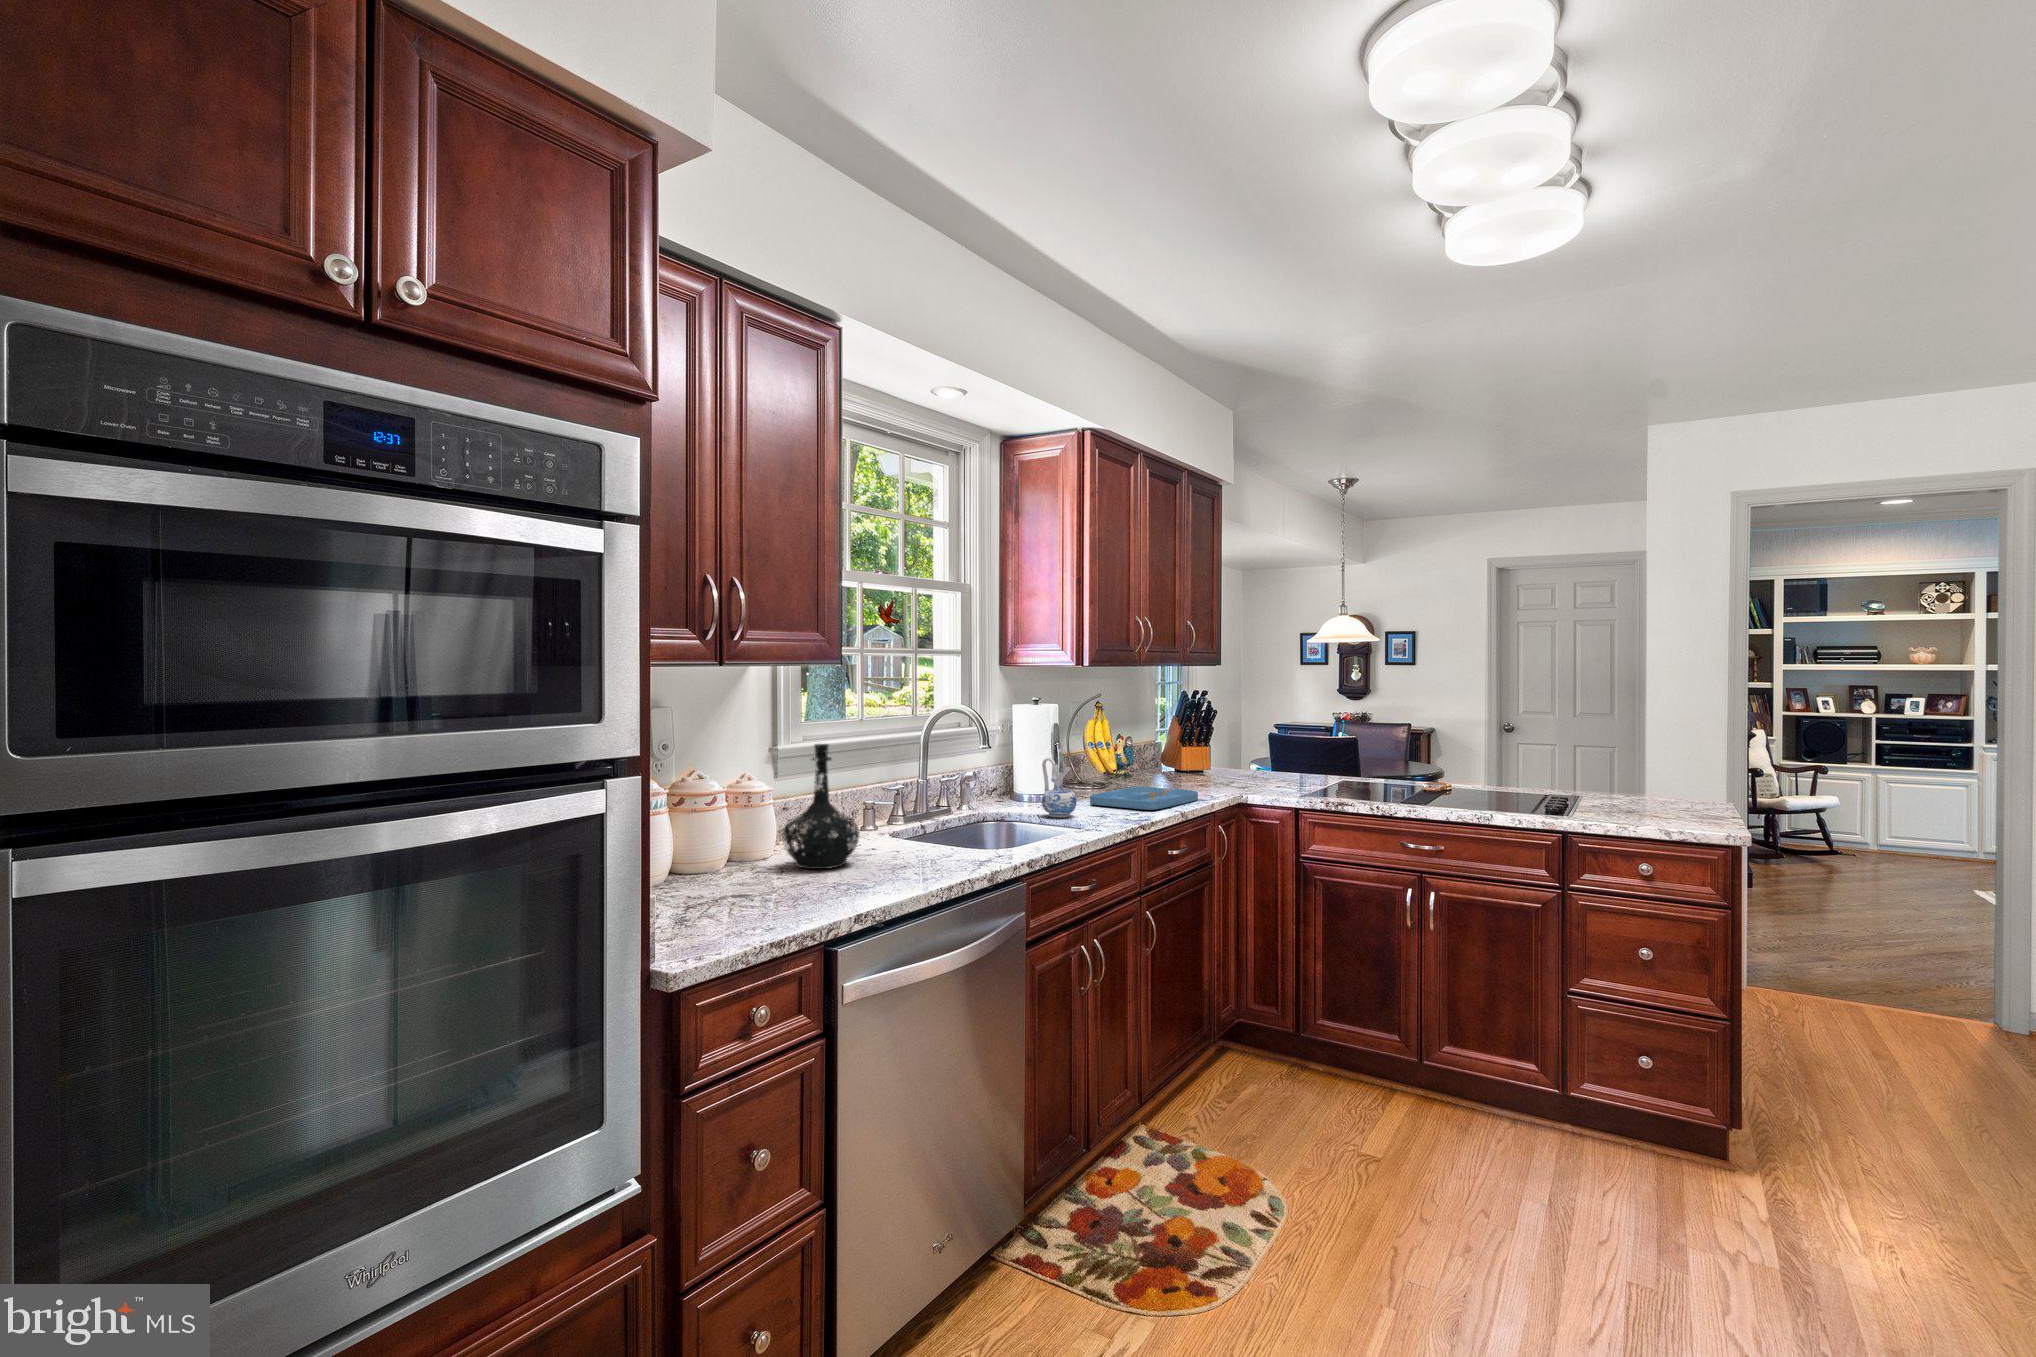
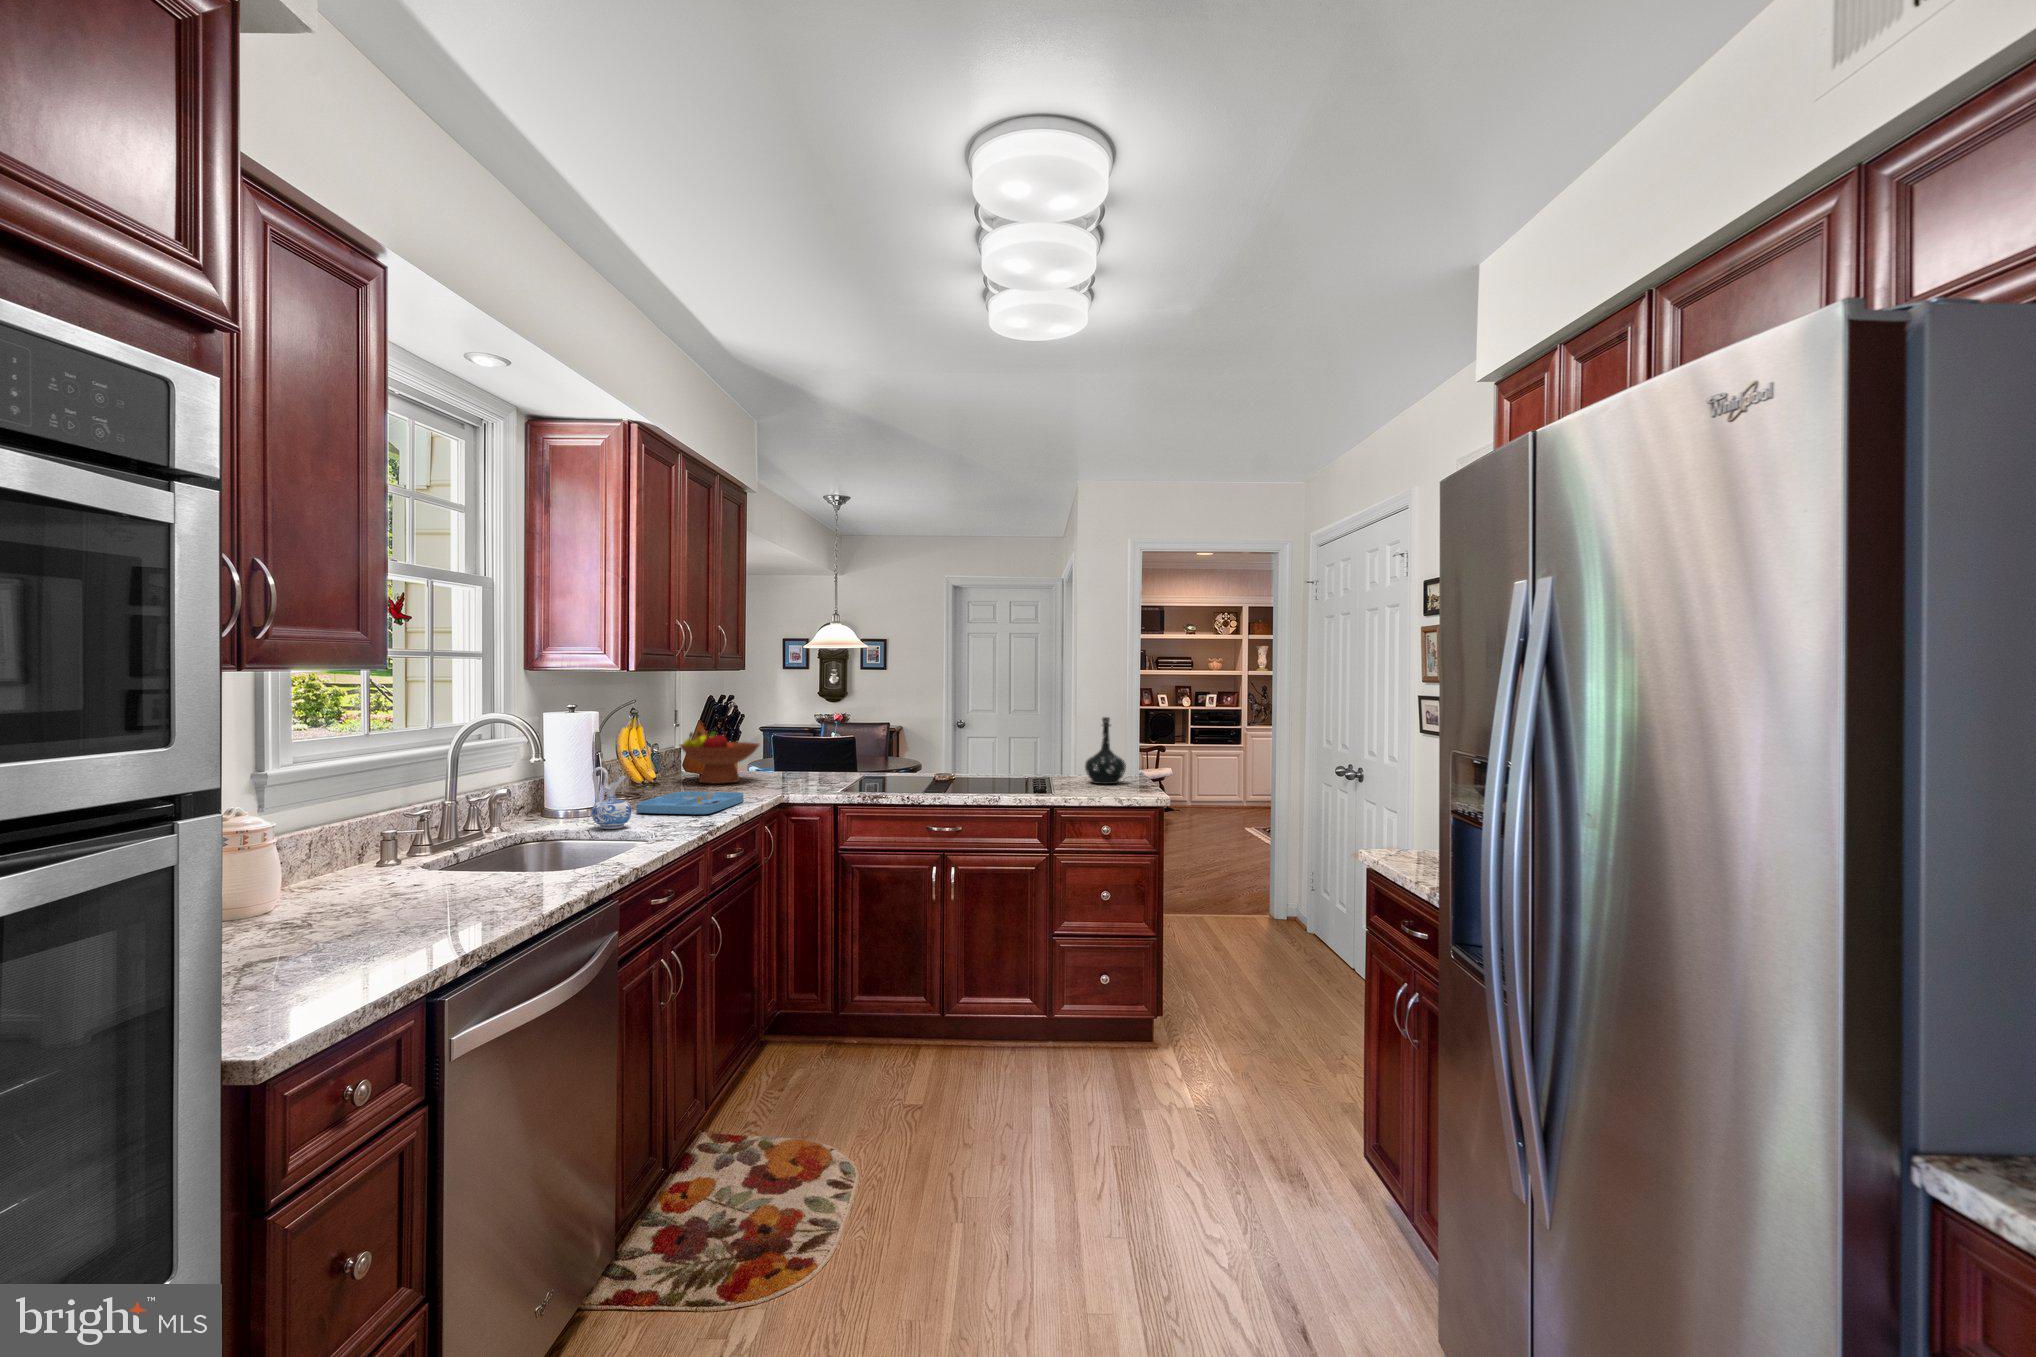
fruit bowl: none [1149,727,1230,781] -> present [679,731,759,784]
bottle: present [783,744,859,869] -> present [1085,717,1126,784]

